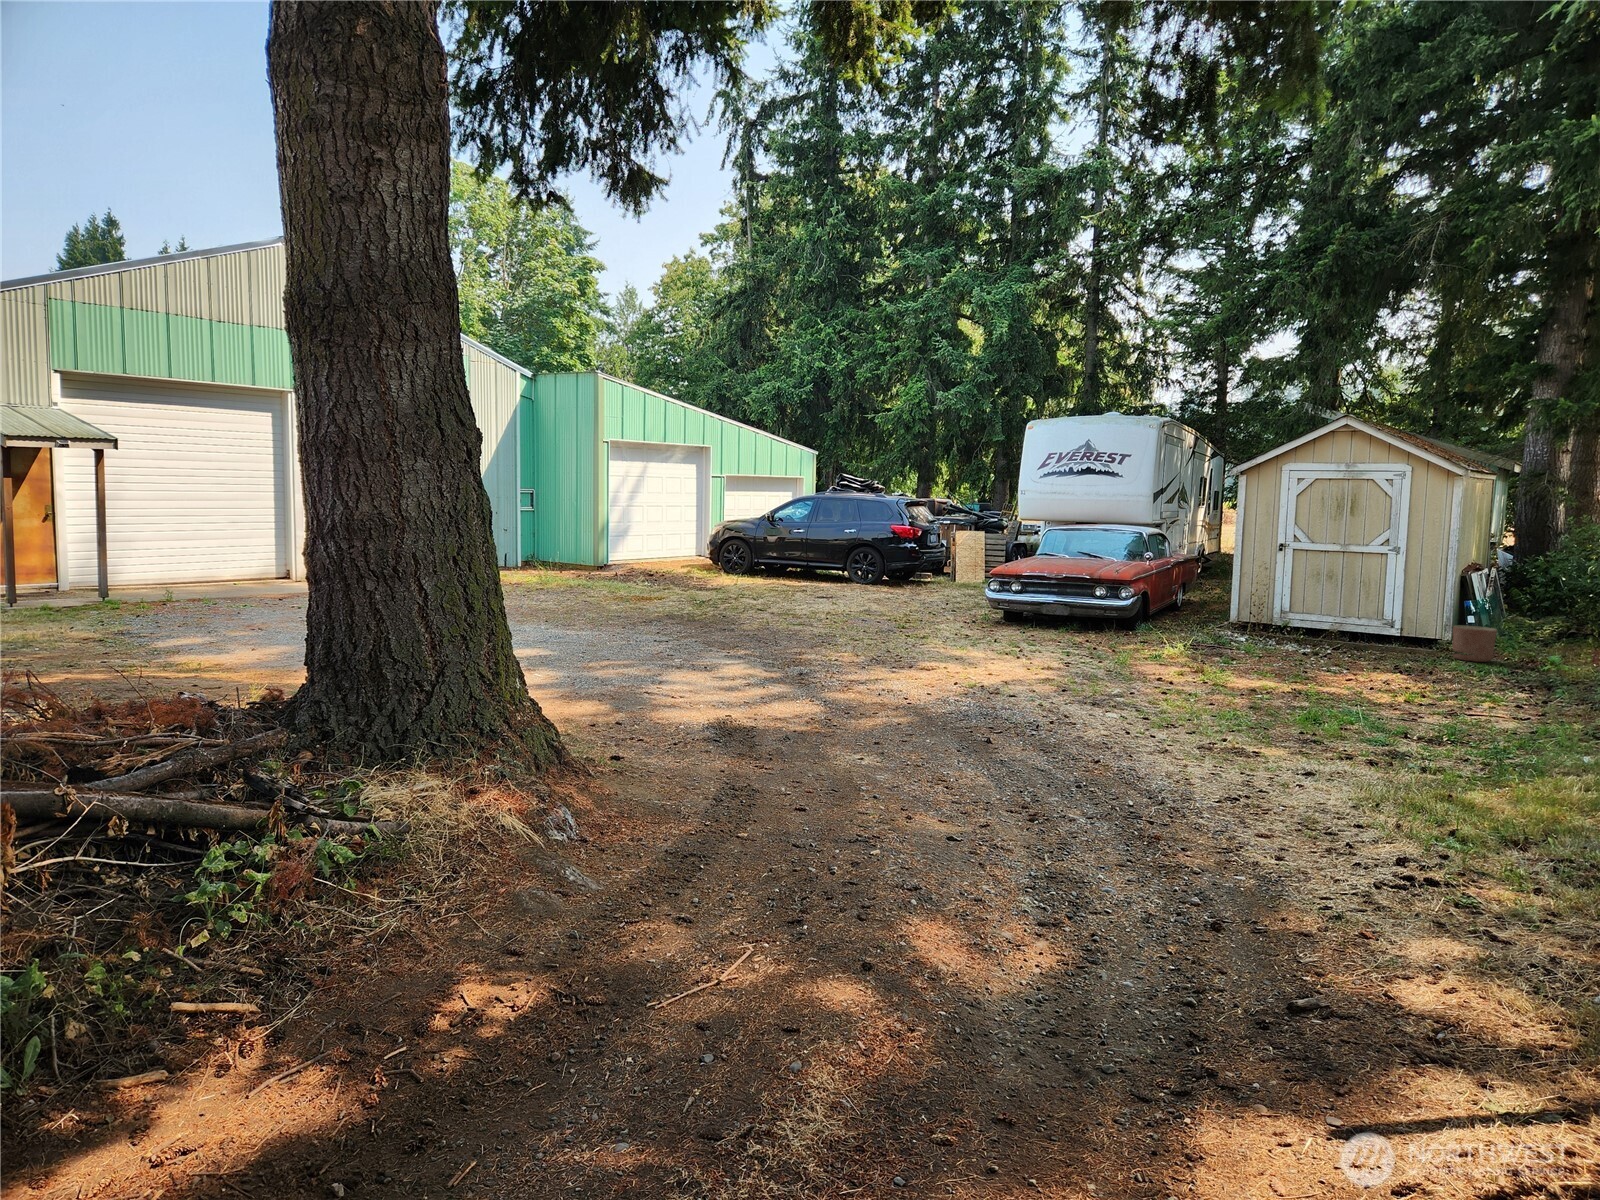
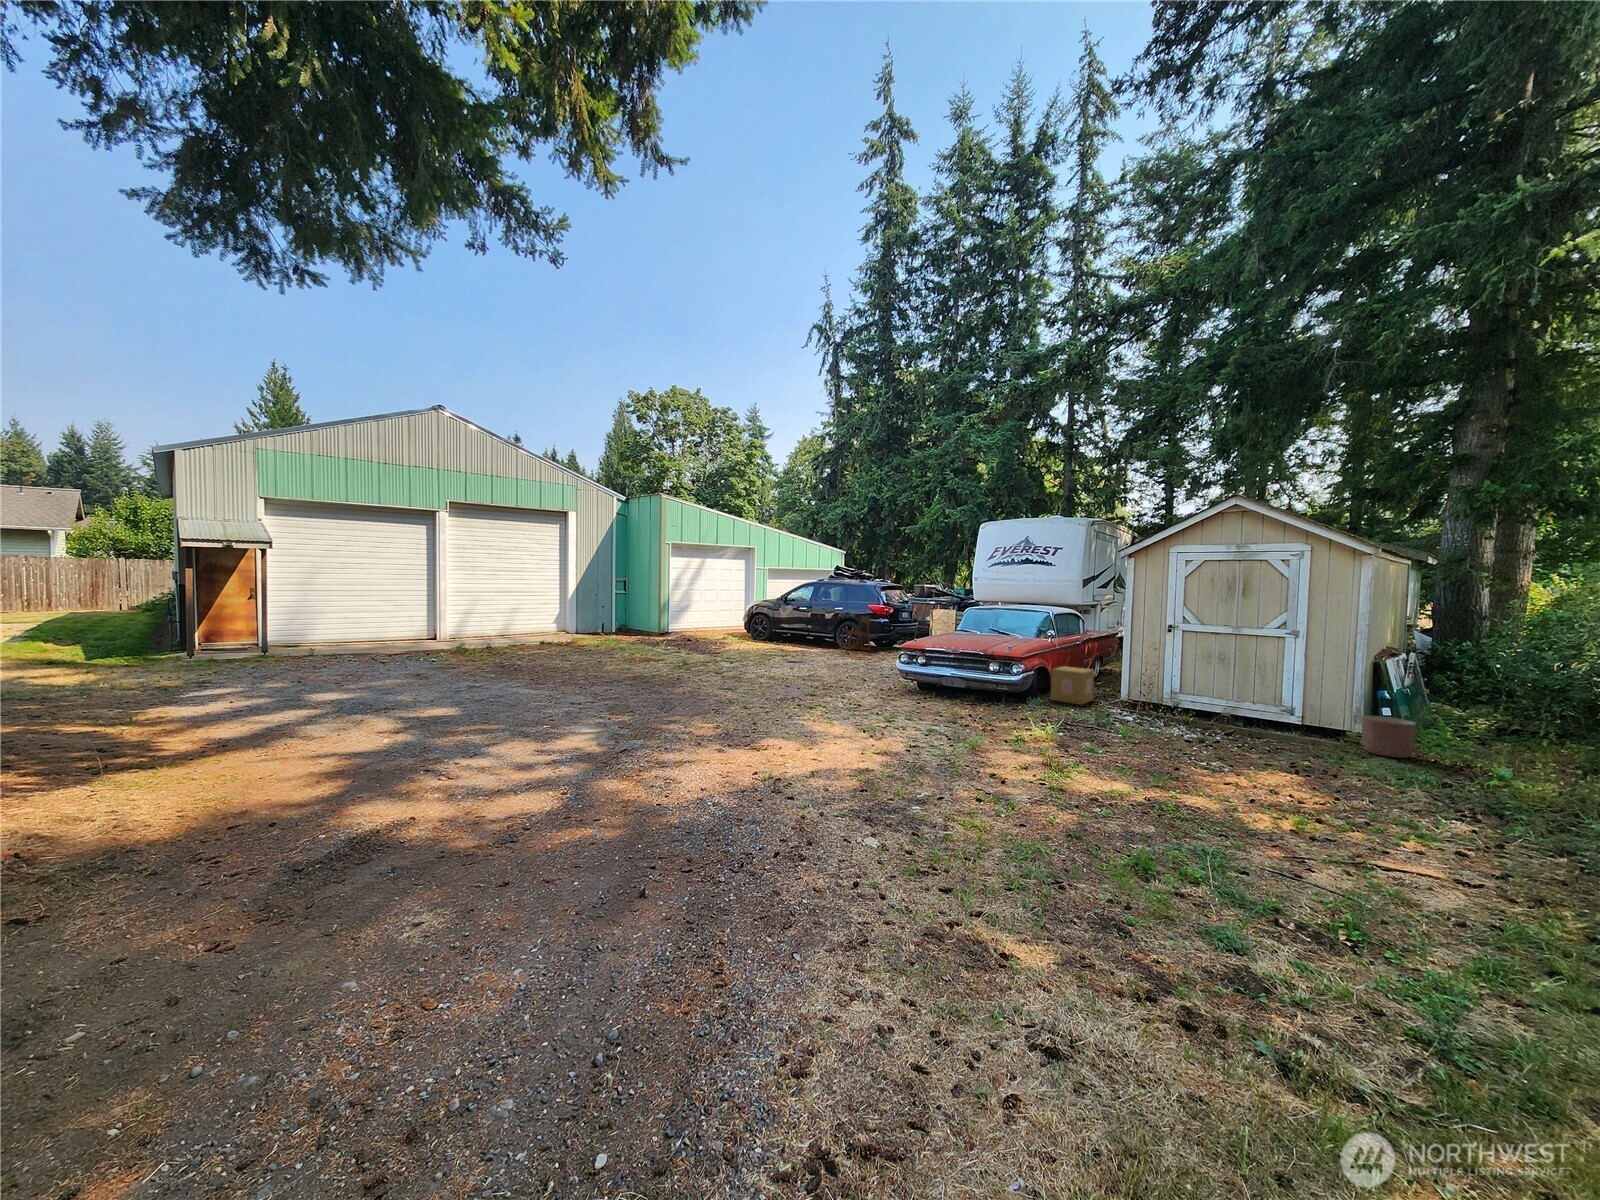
bench: none [846,539,894,591] -> present [840,616,871,655]
cardboard box: none [1151,592,1195,633] -> present [1051,666,1094,705]

